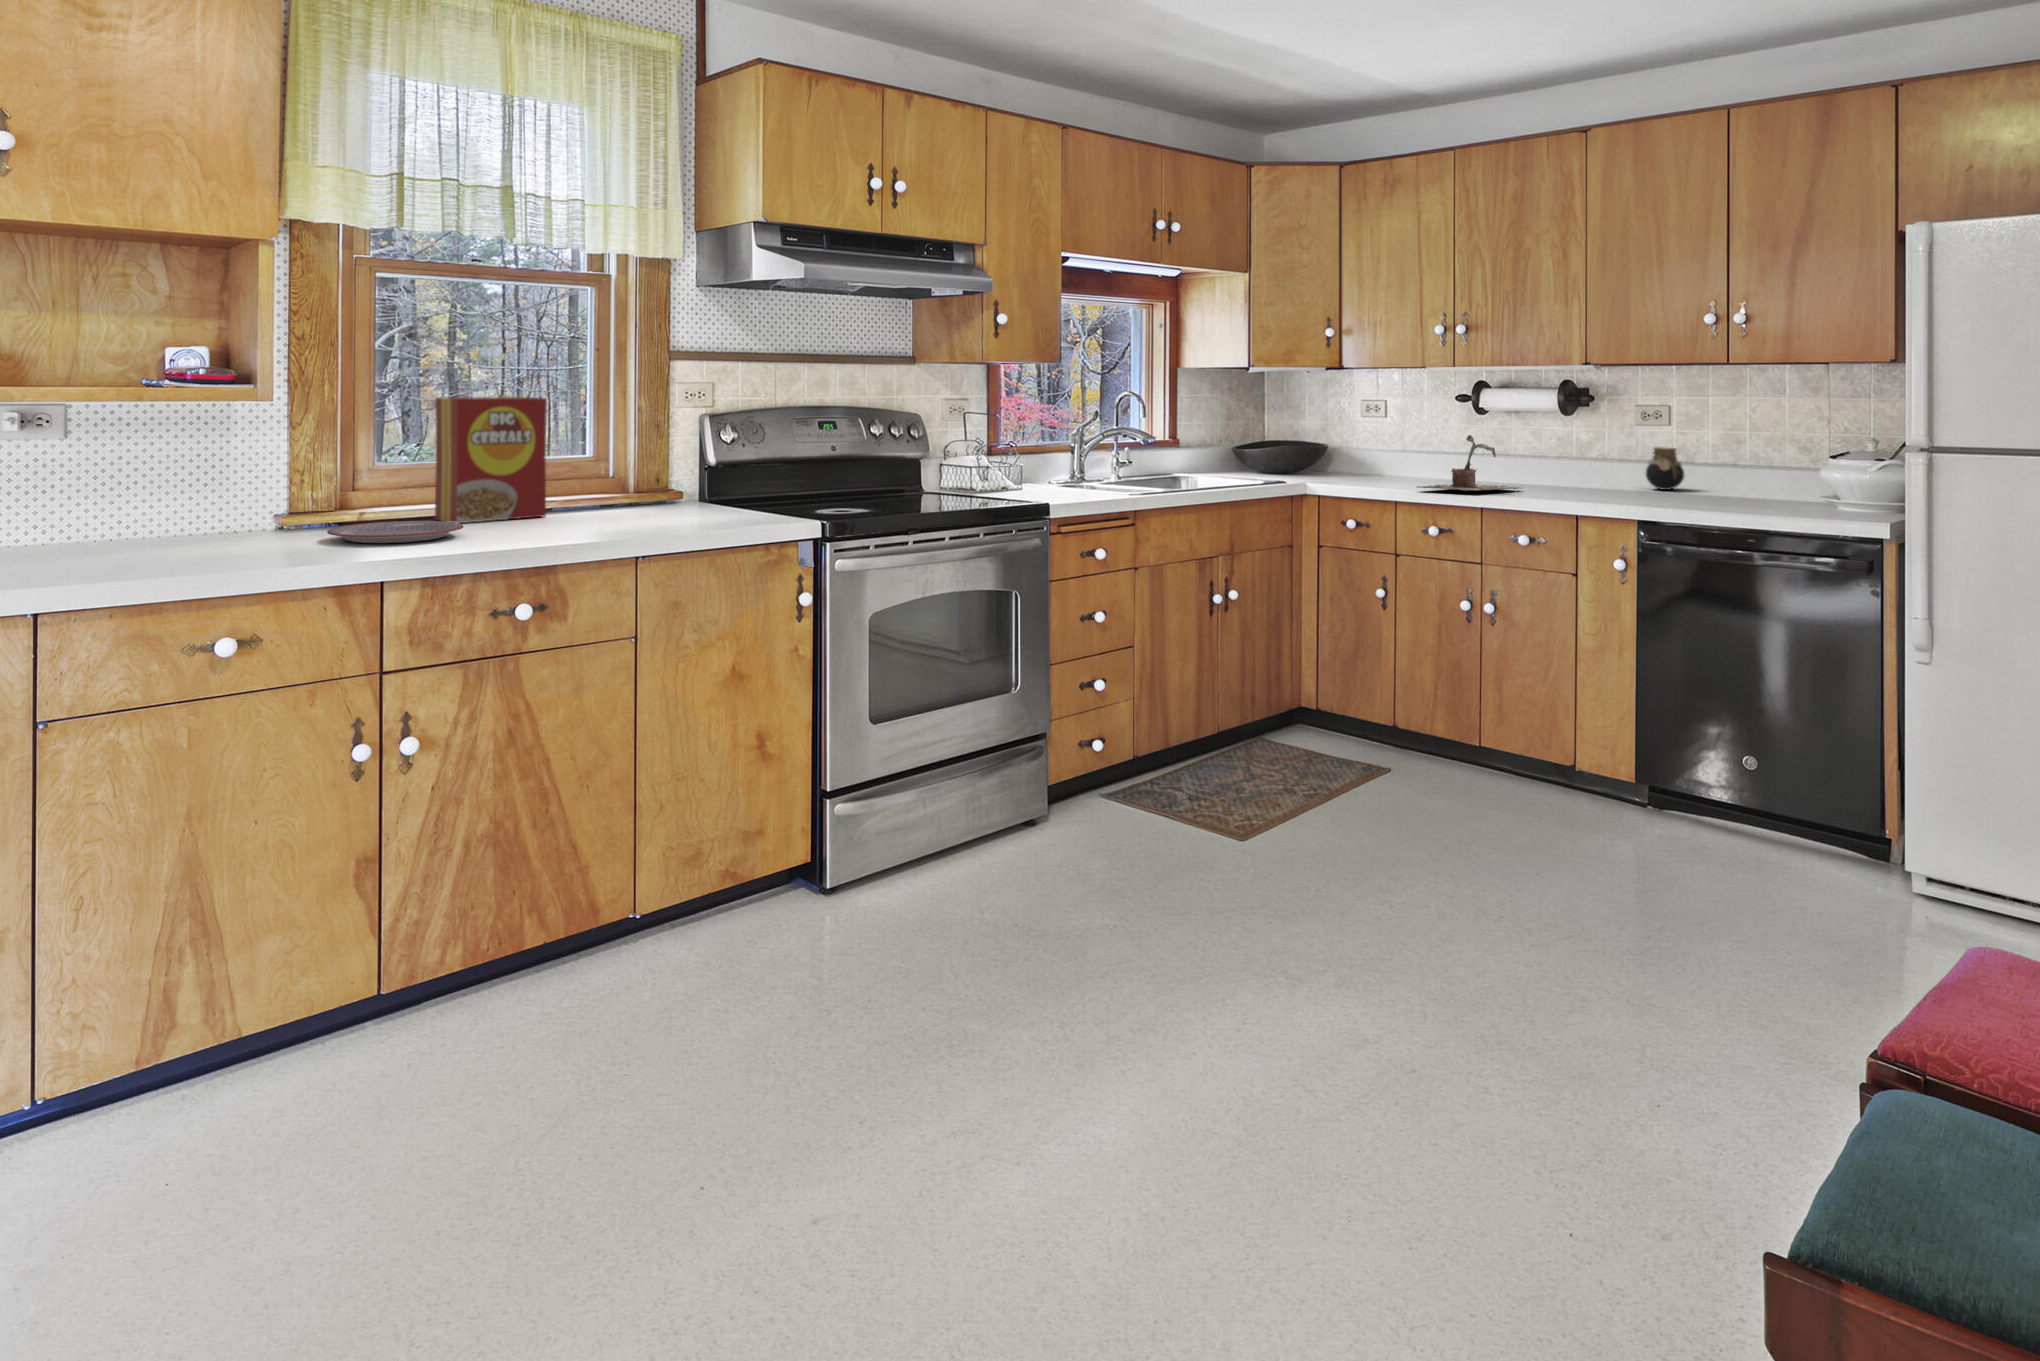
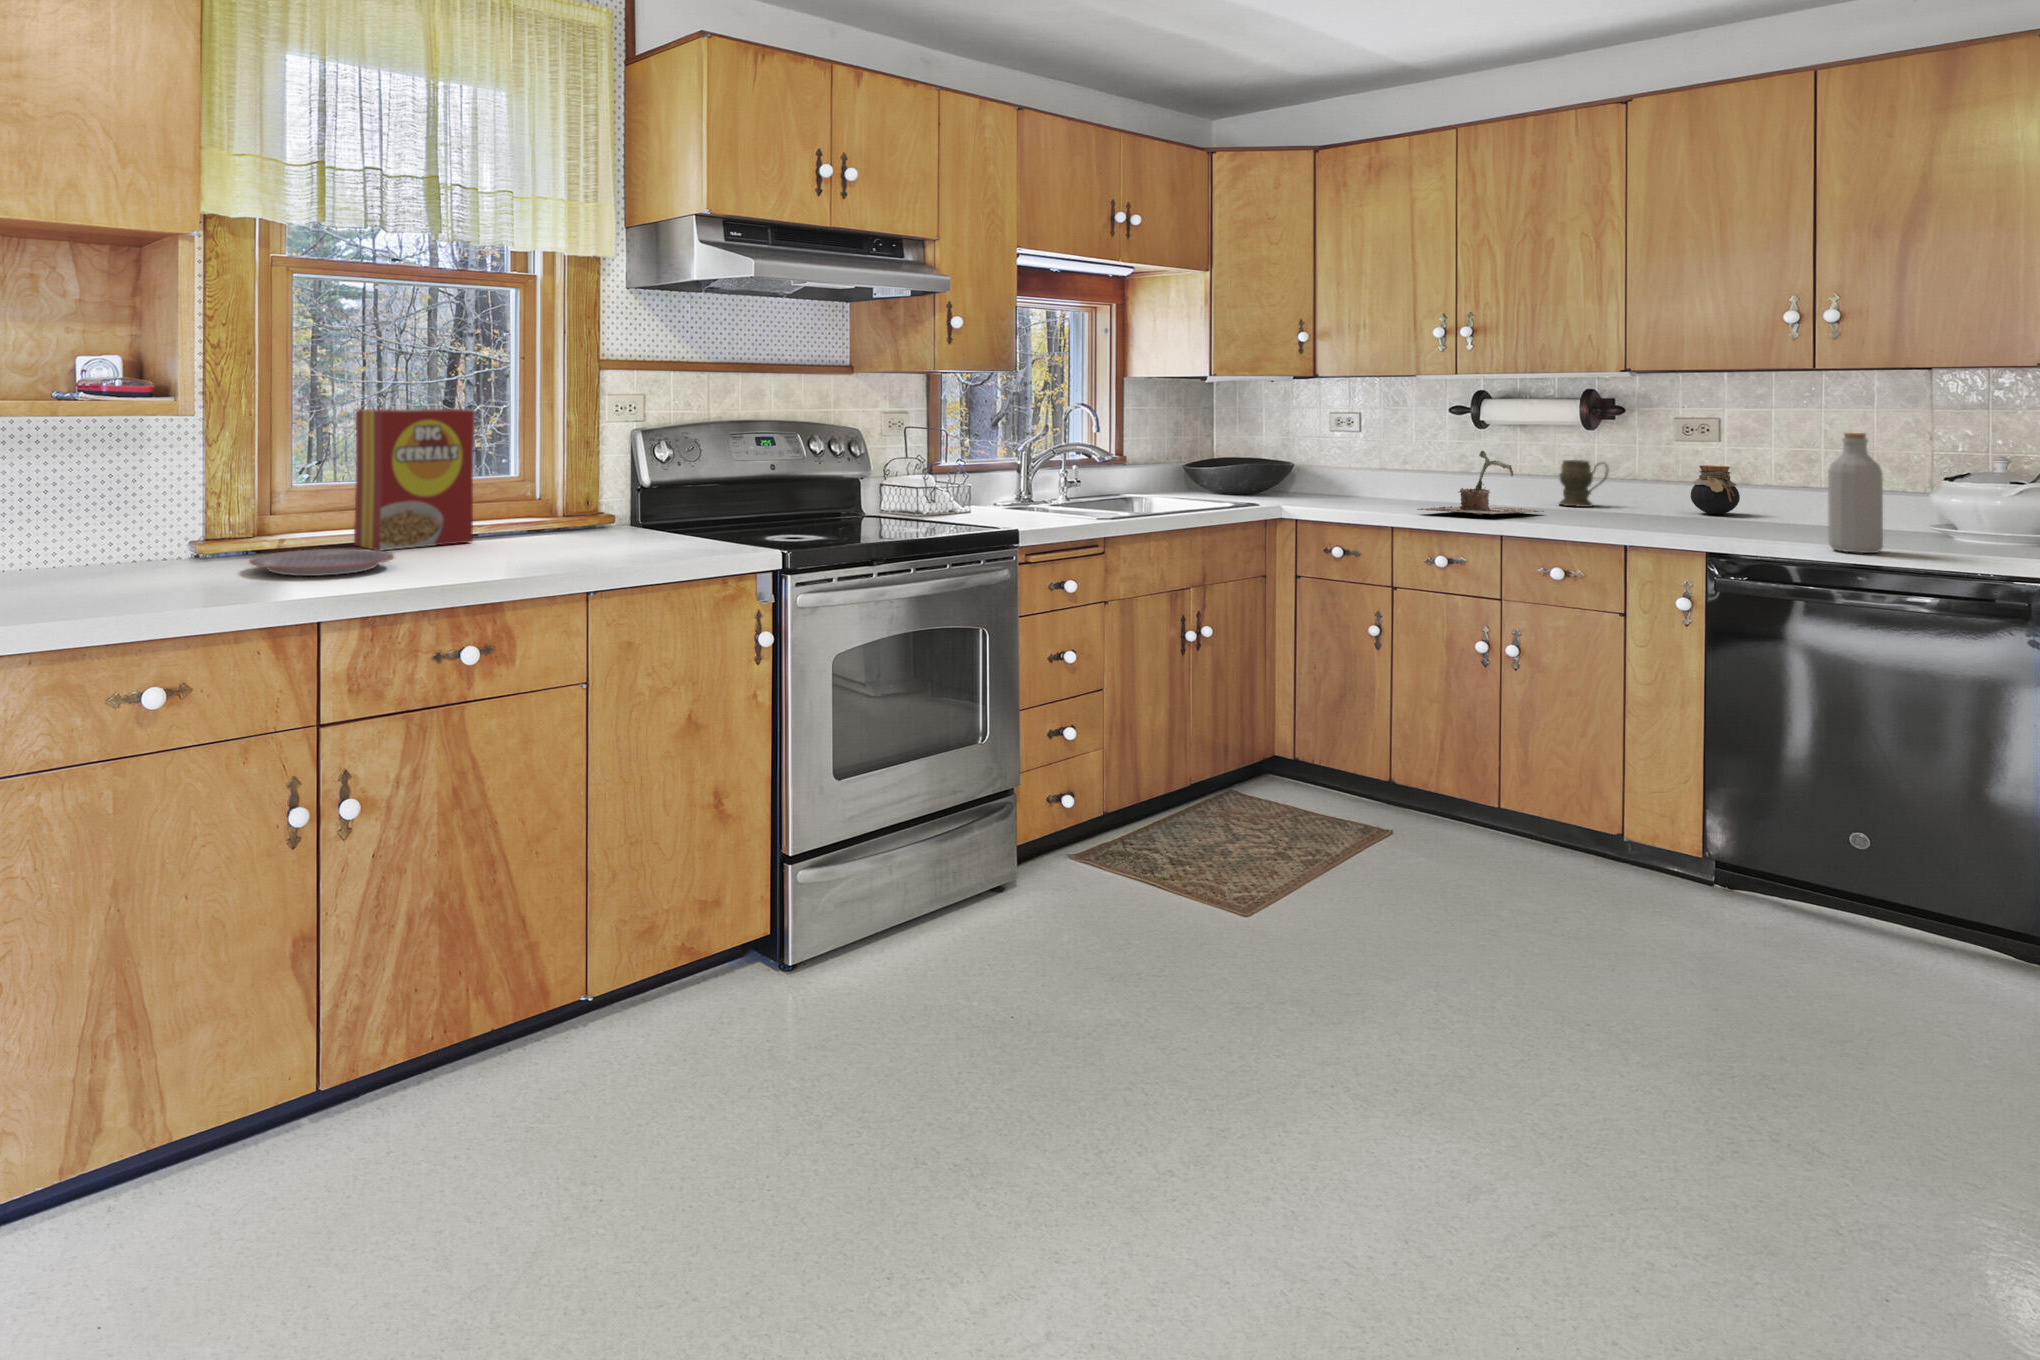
bottle: none [1730,417,1772,519] -> present [1828,433,1883,553]
mug: none [1541,444,1583,484] -> present [1559,460,1609,507]

